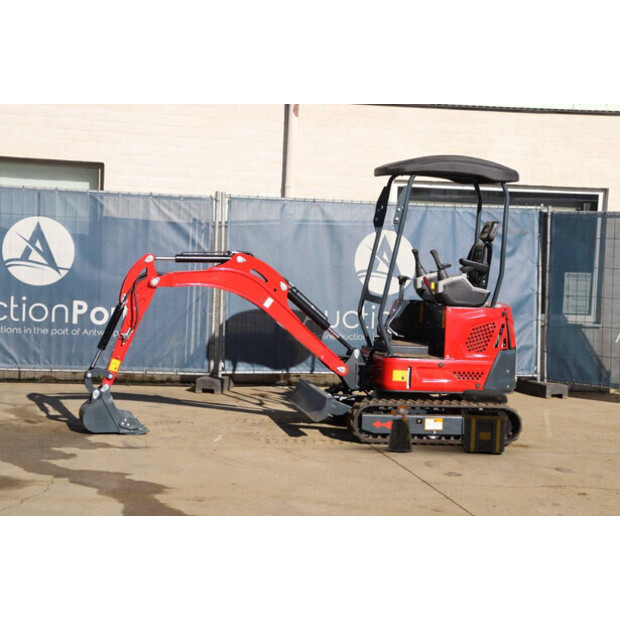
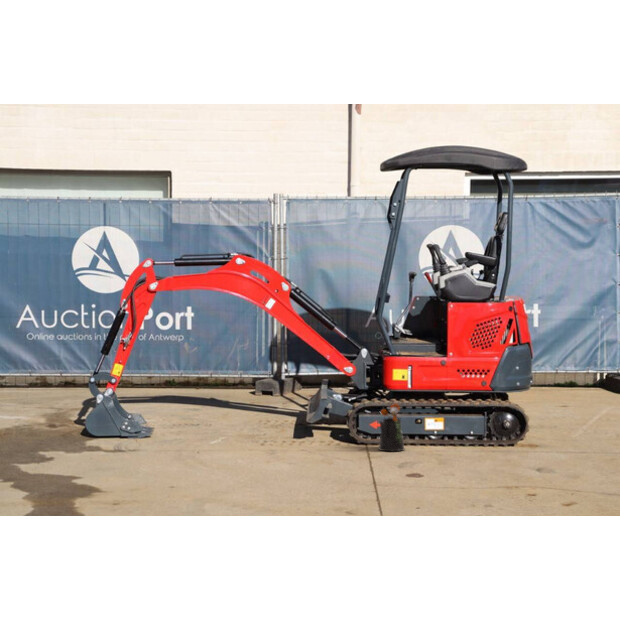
toolbox: present [461,389,508,453] -> none [456,388,505,454]

